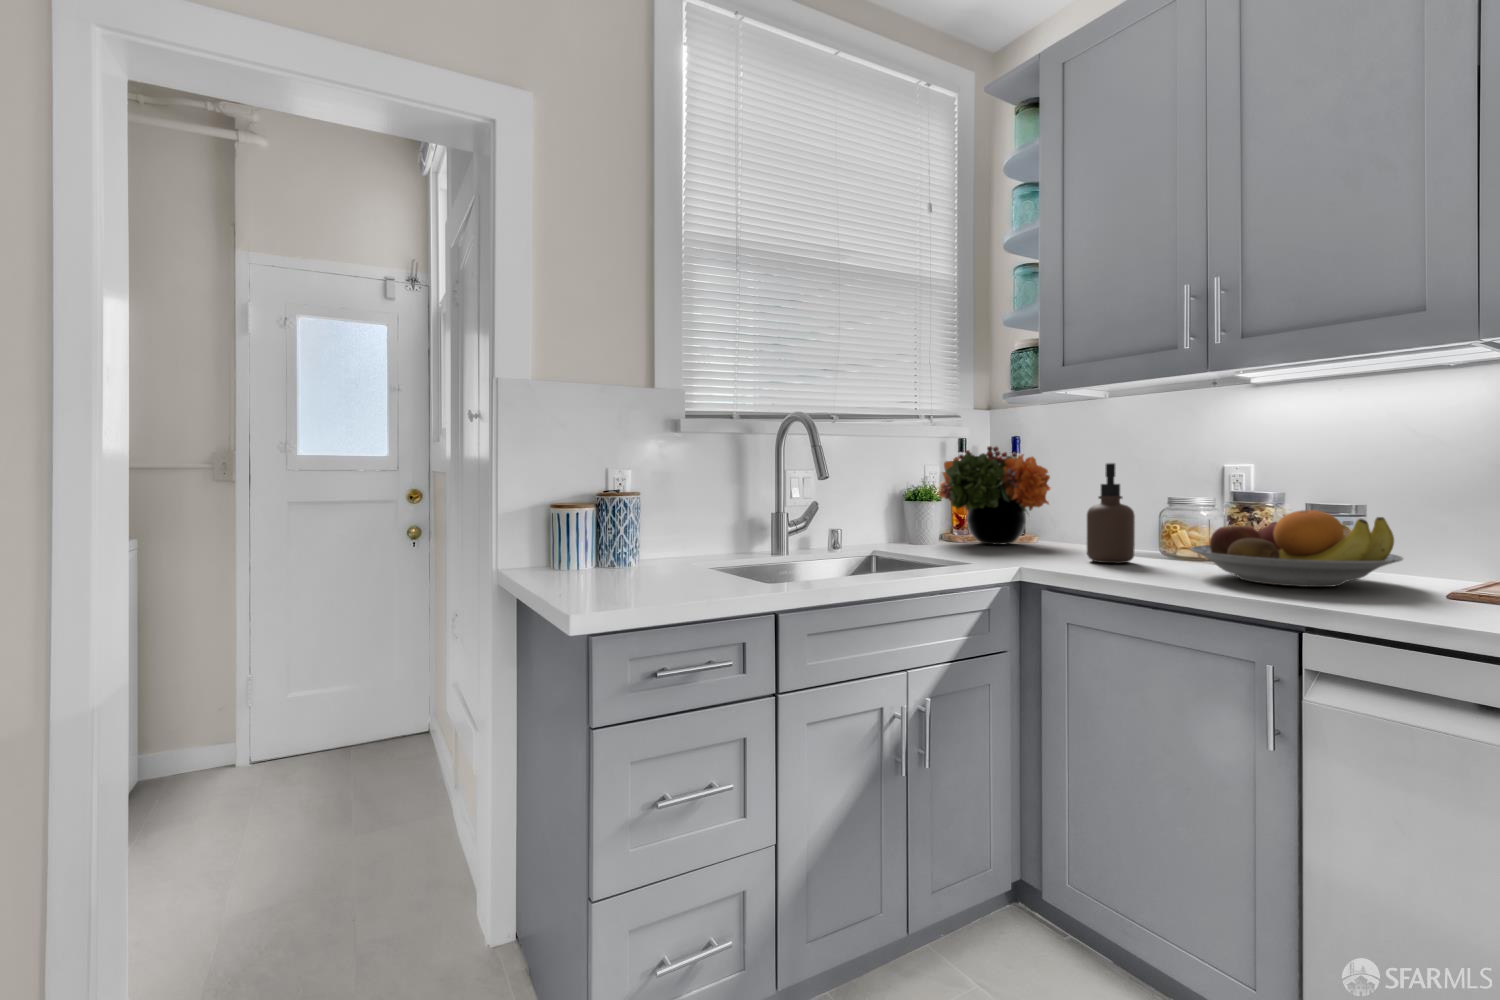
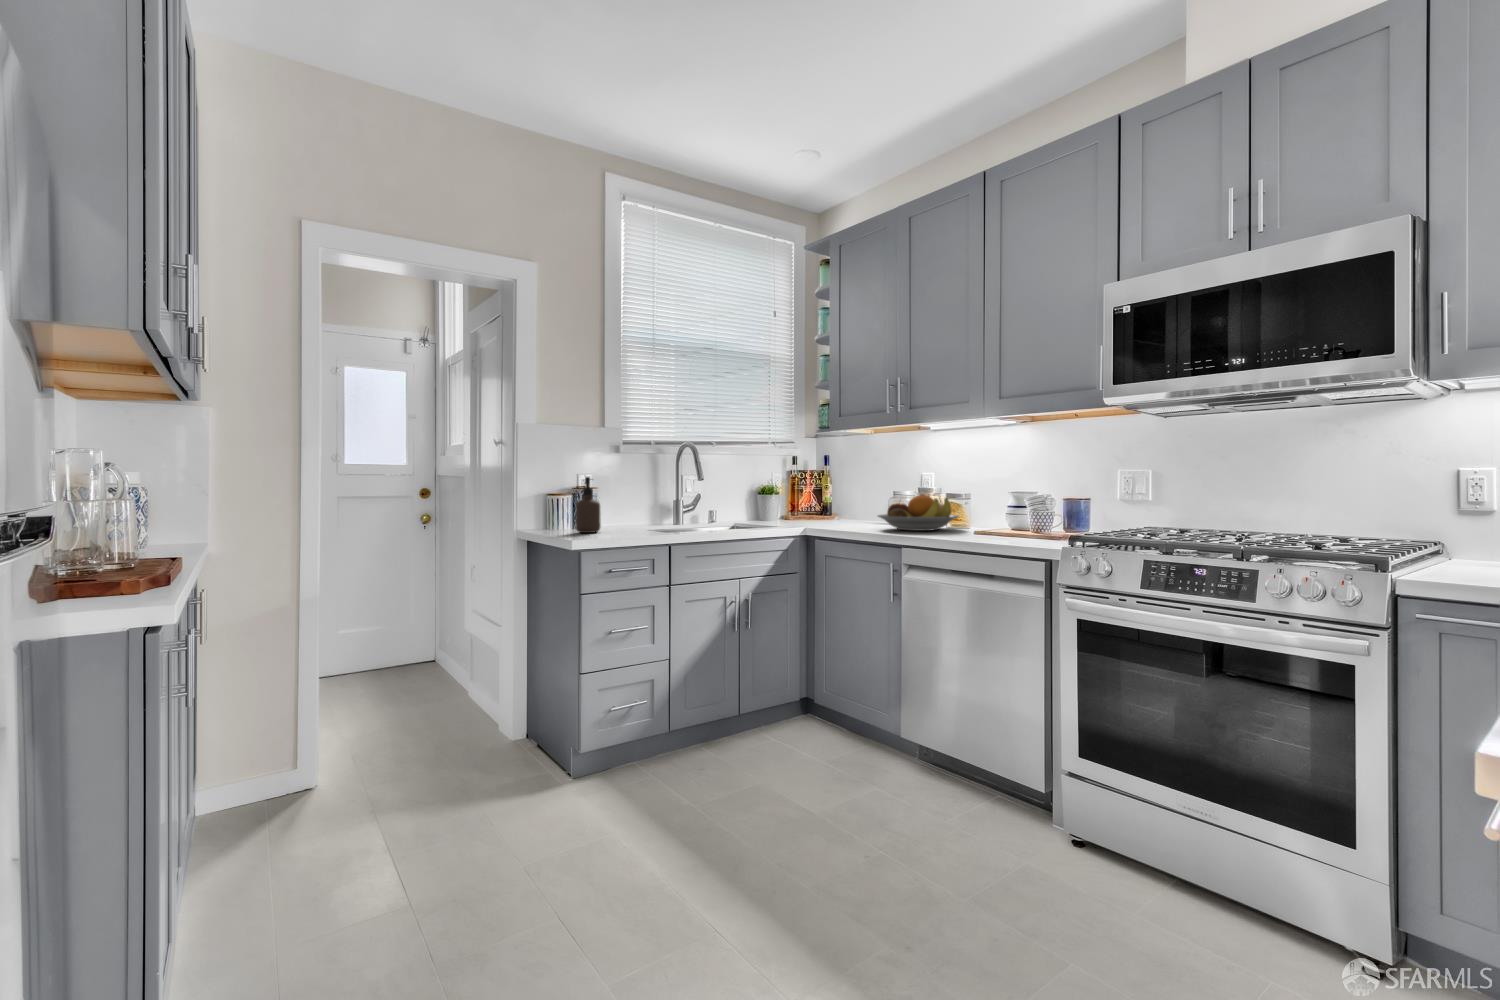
flower arrangement: present [939,446,1052,545] -> none [776,461,841,520]
soap dispenser: present [1087,463,1135,563] -> present [576,477,601,533]

